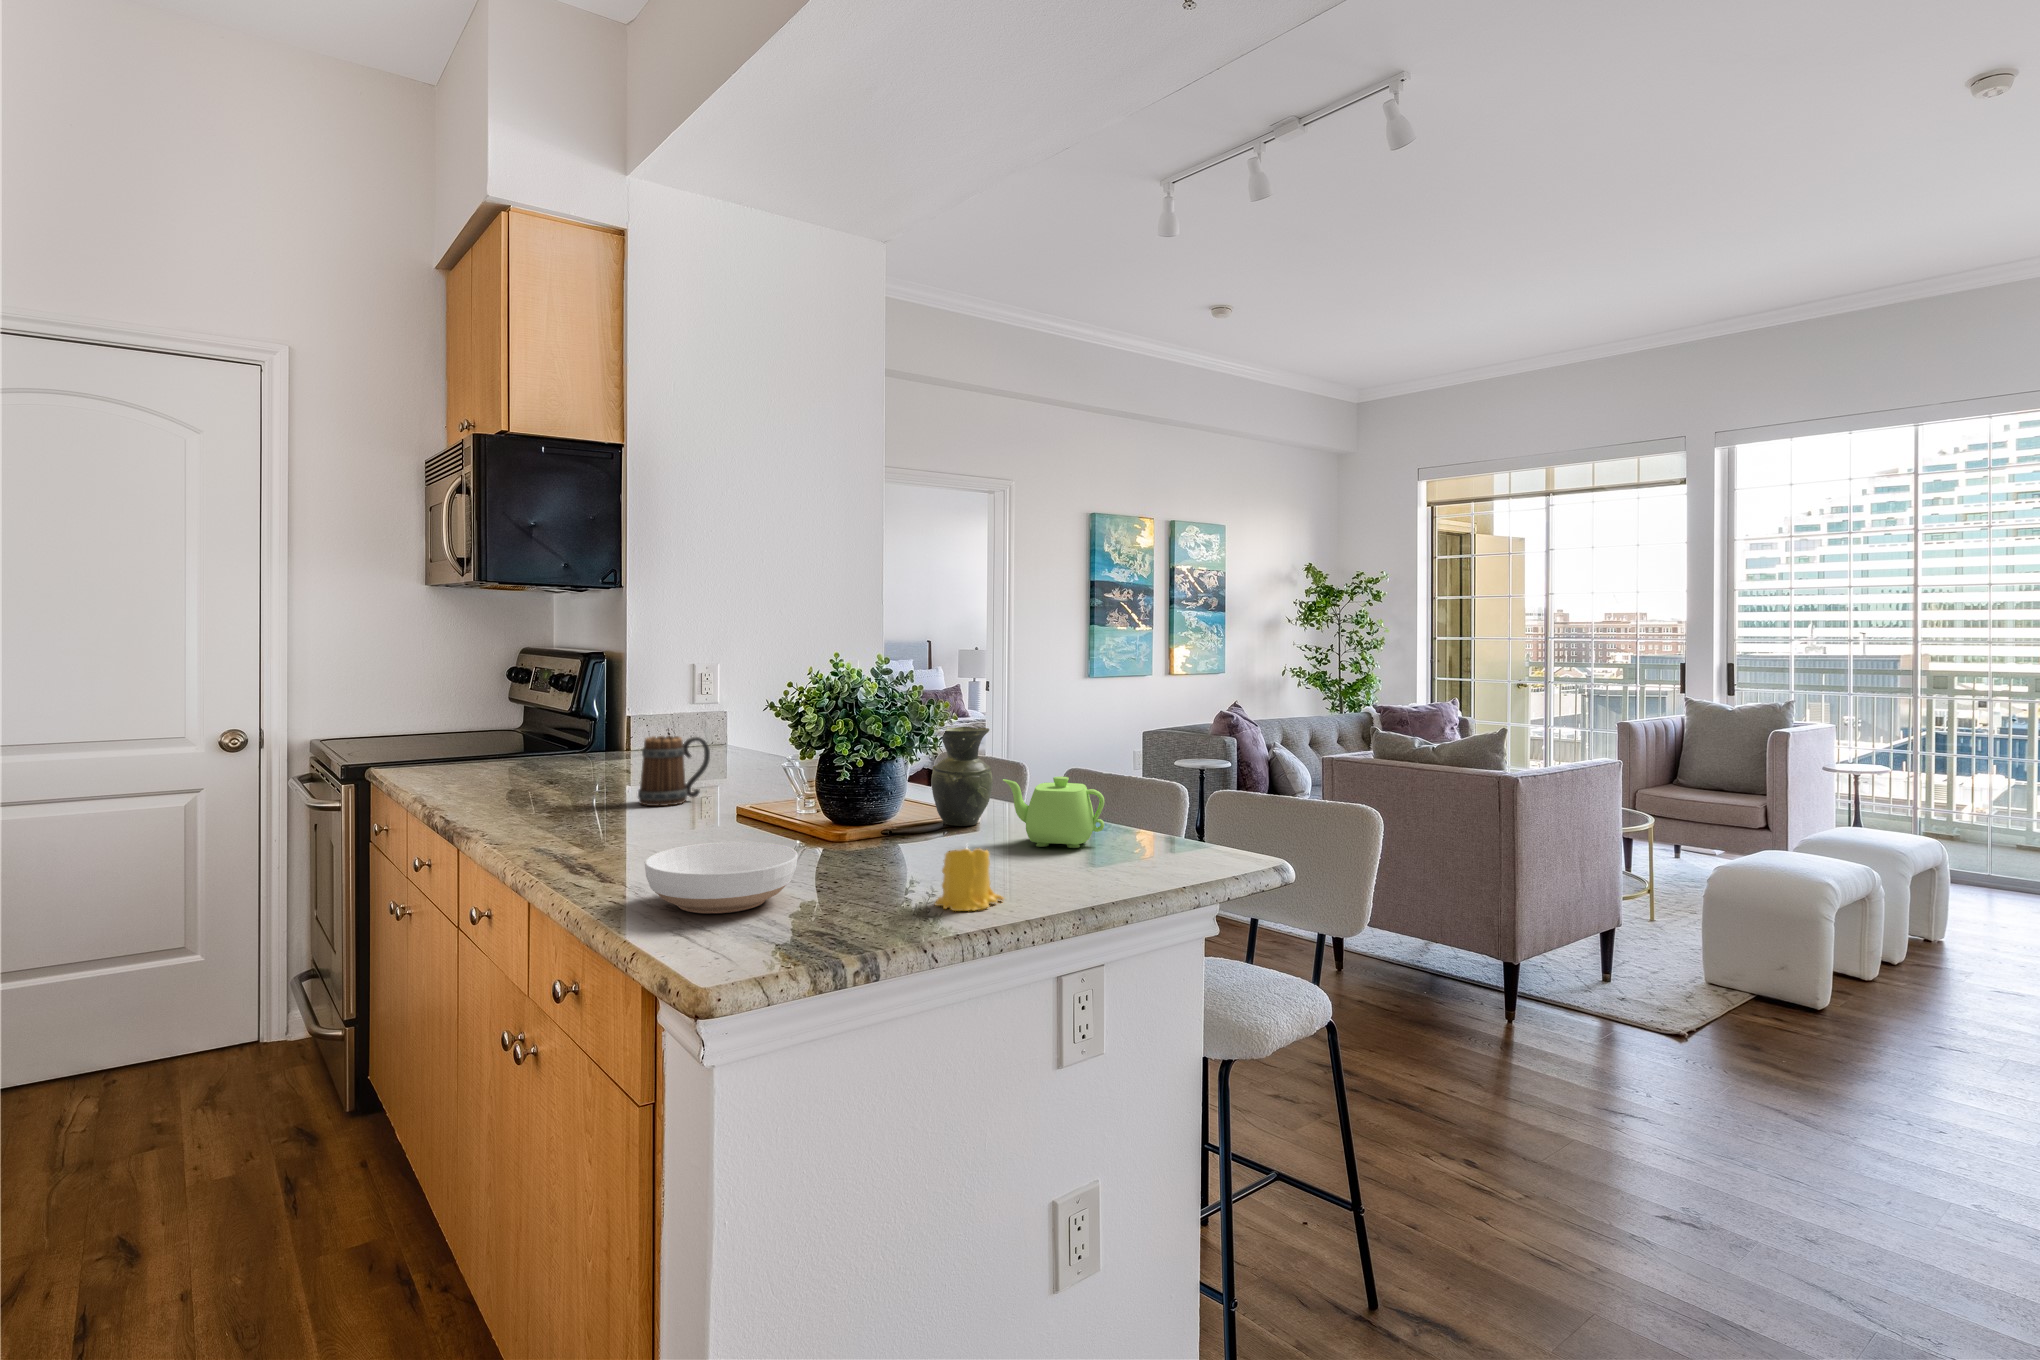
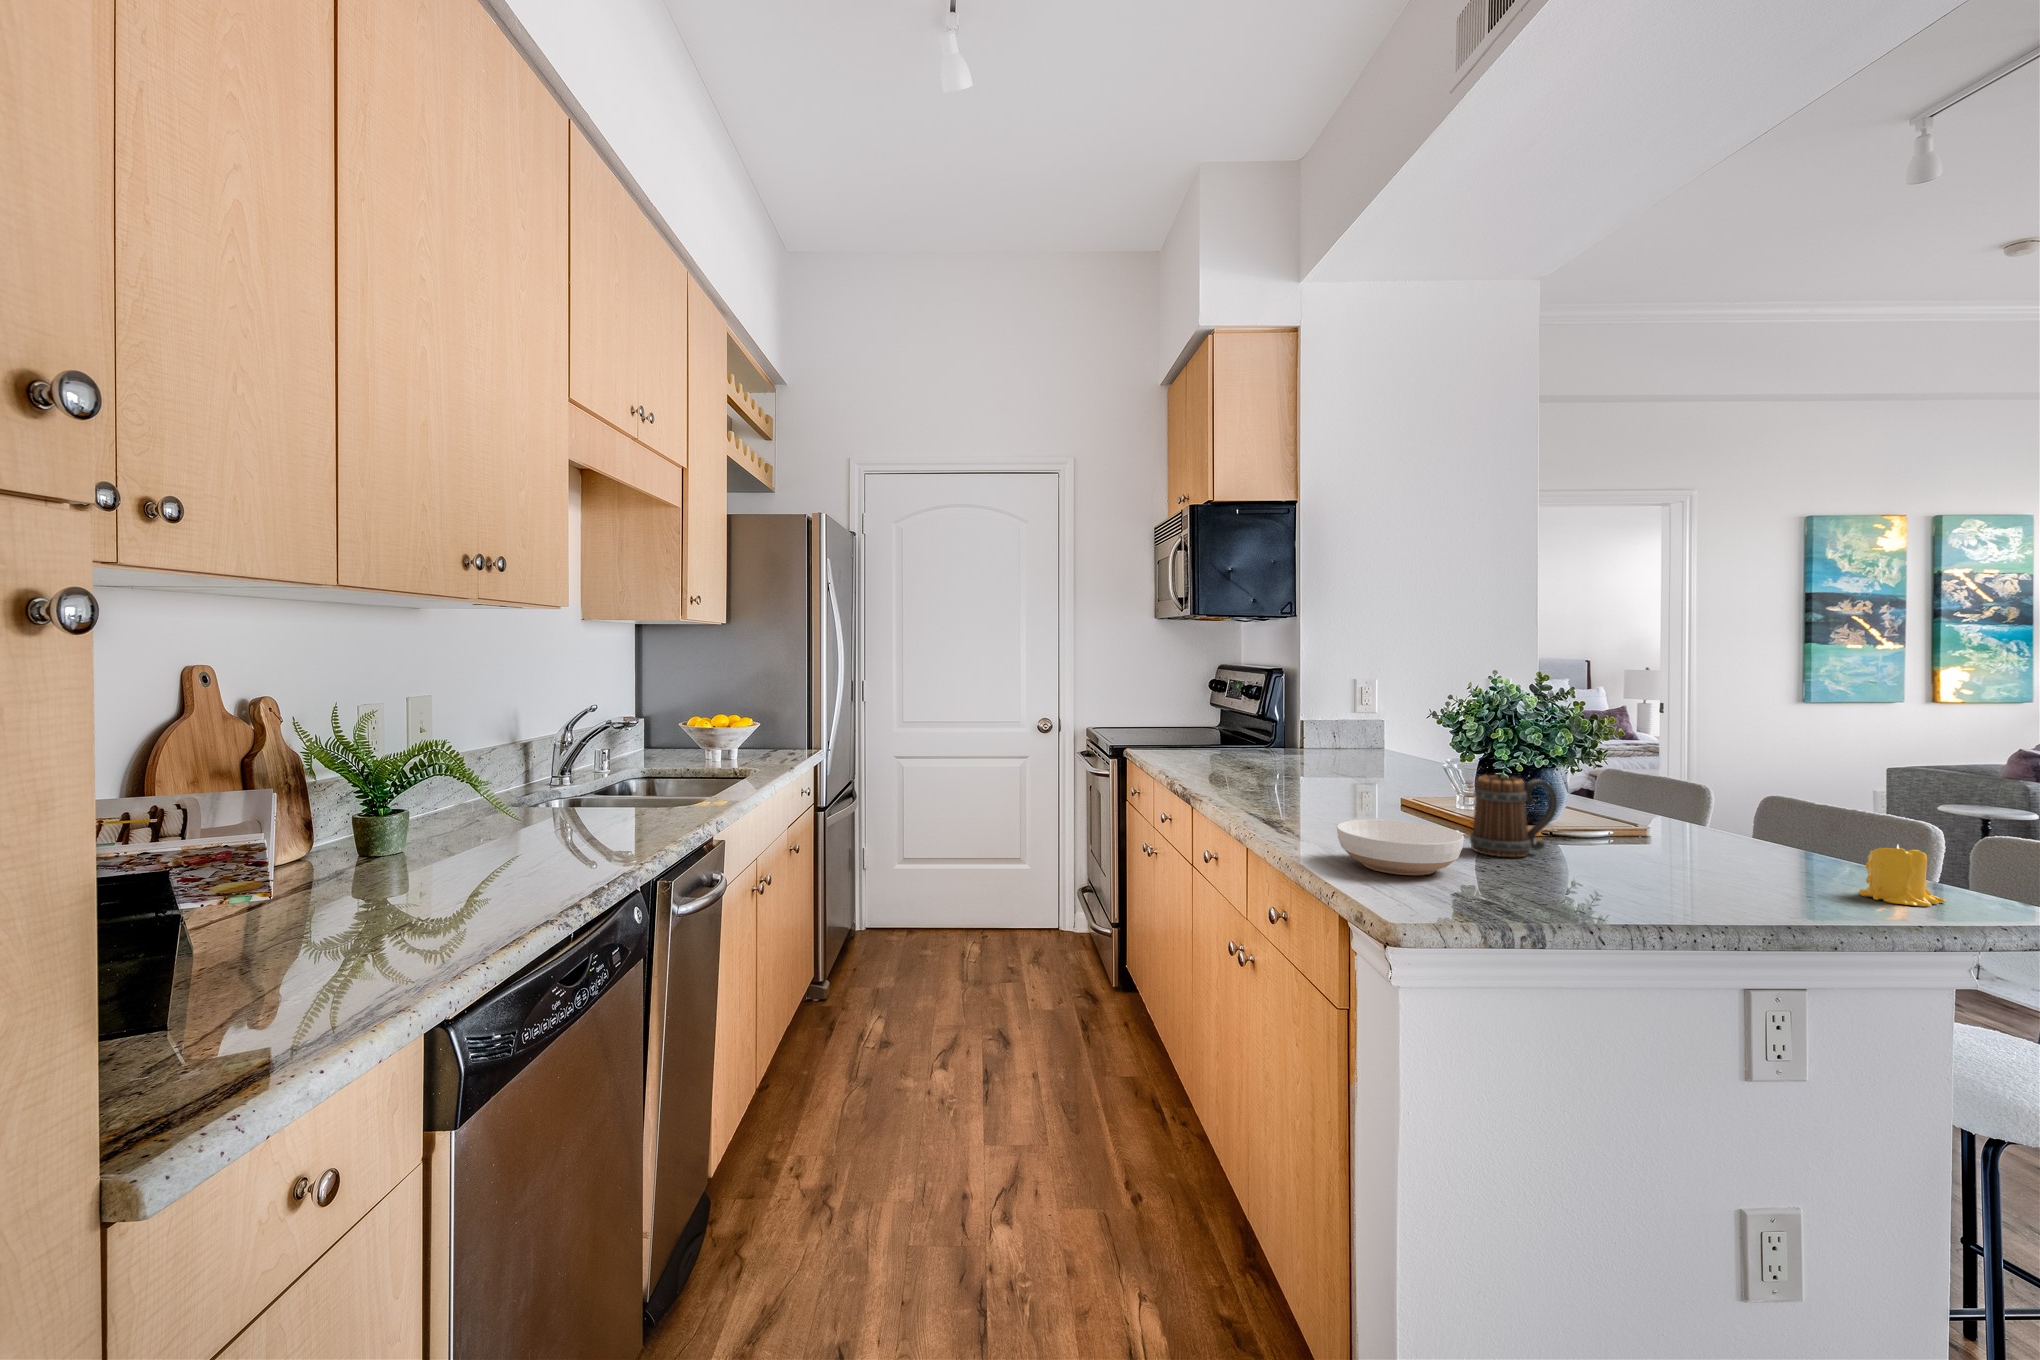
vase: present [931,727,993,826] -> none [1594,743,1666,838]
mug: present [638,736,710,806] -> present [1470,775,1558,857]
teapot: present [1003,777,1104,848] -> none [1678,795,1813,873]
candle: present [935,847,1004,911] -> present [1860,845,1946,906]

